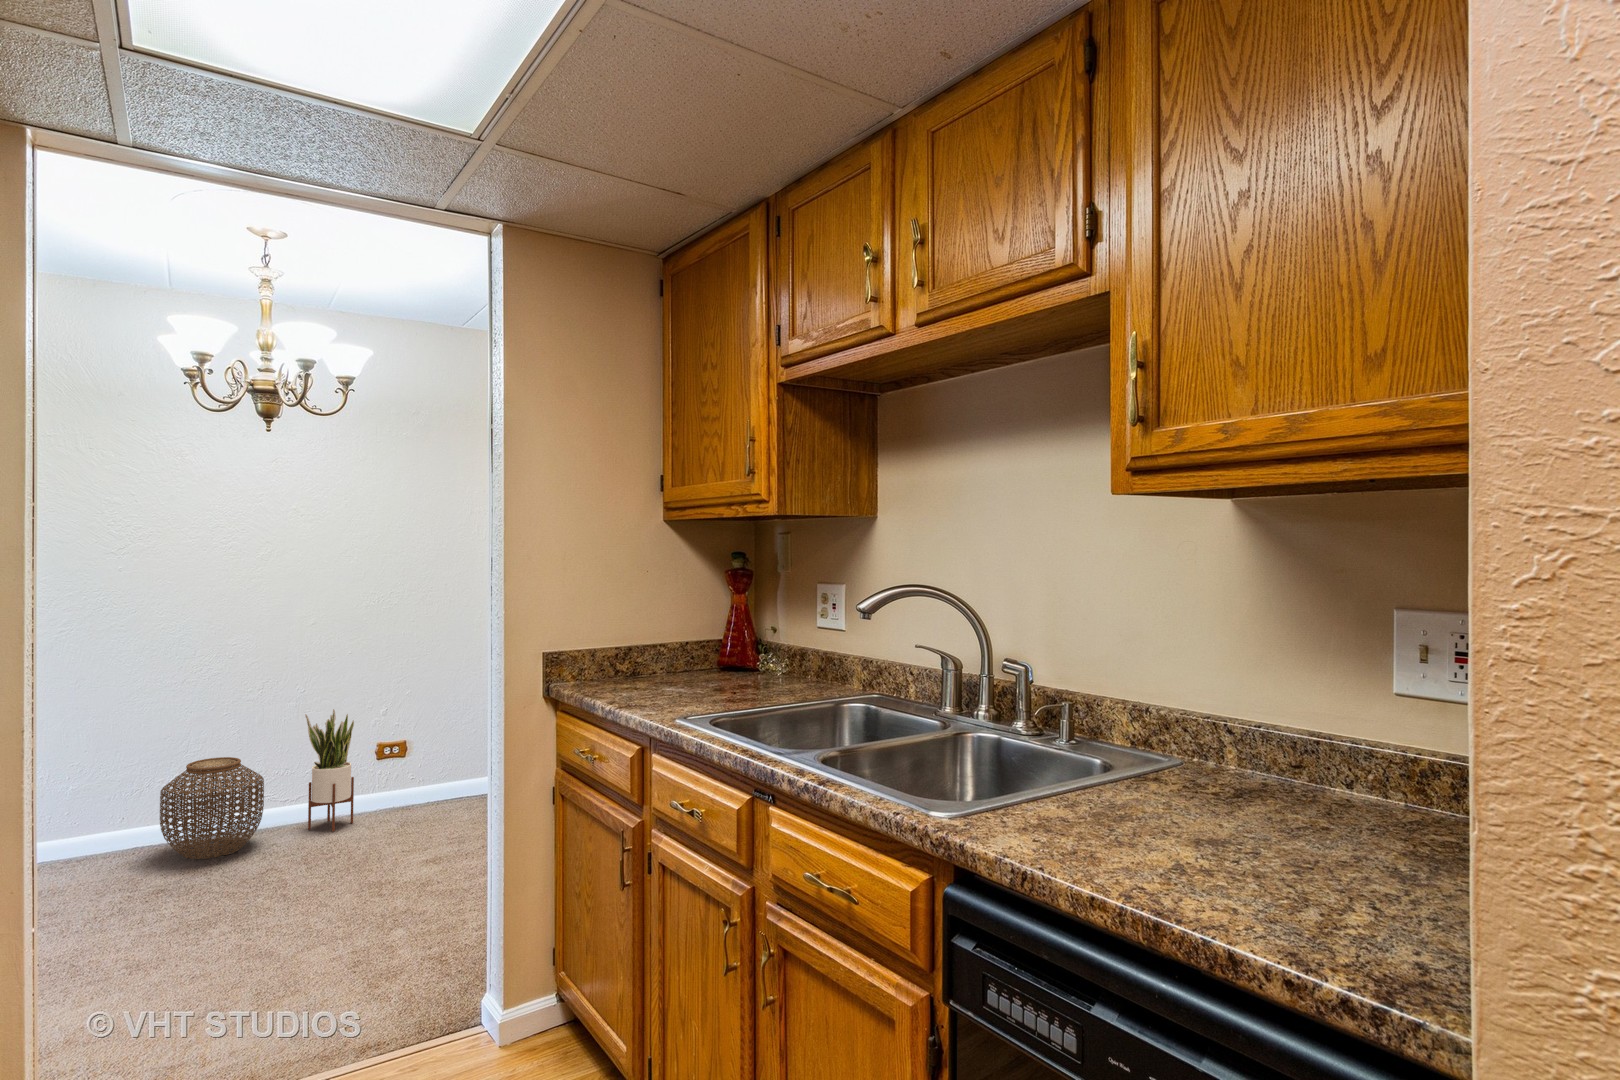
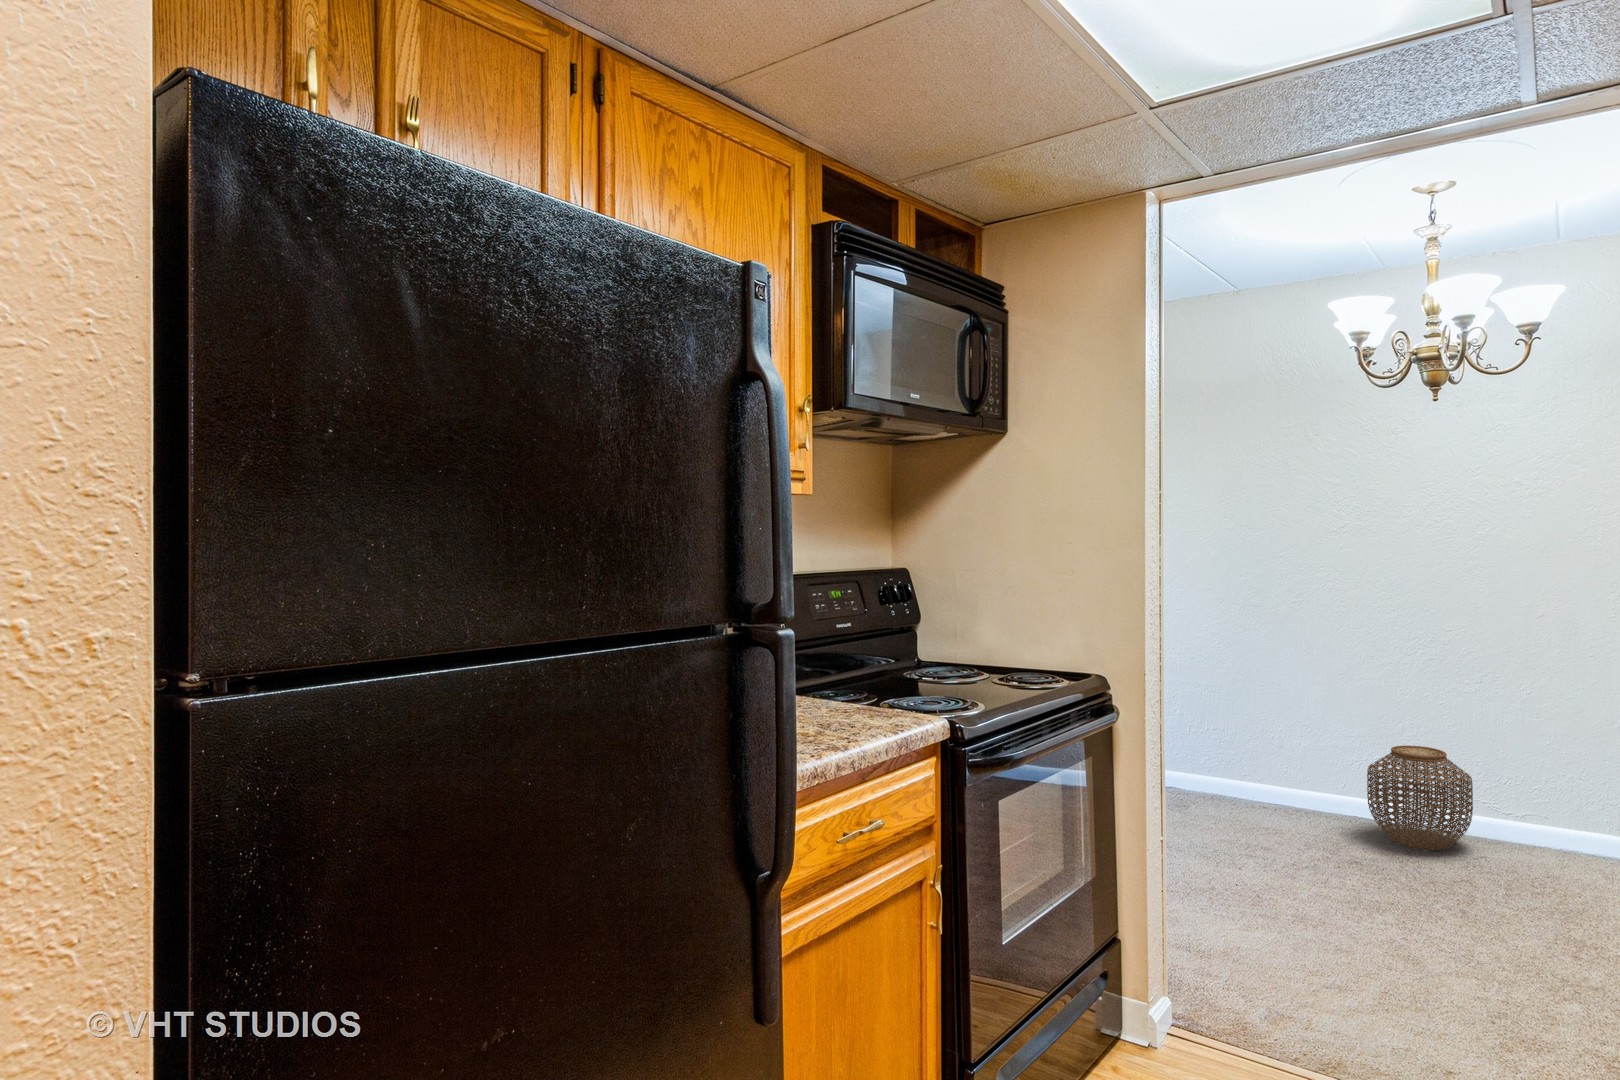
potted plant: present [305,709,354,831] -> none [1521,718,1592,864]

